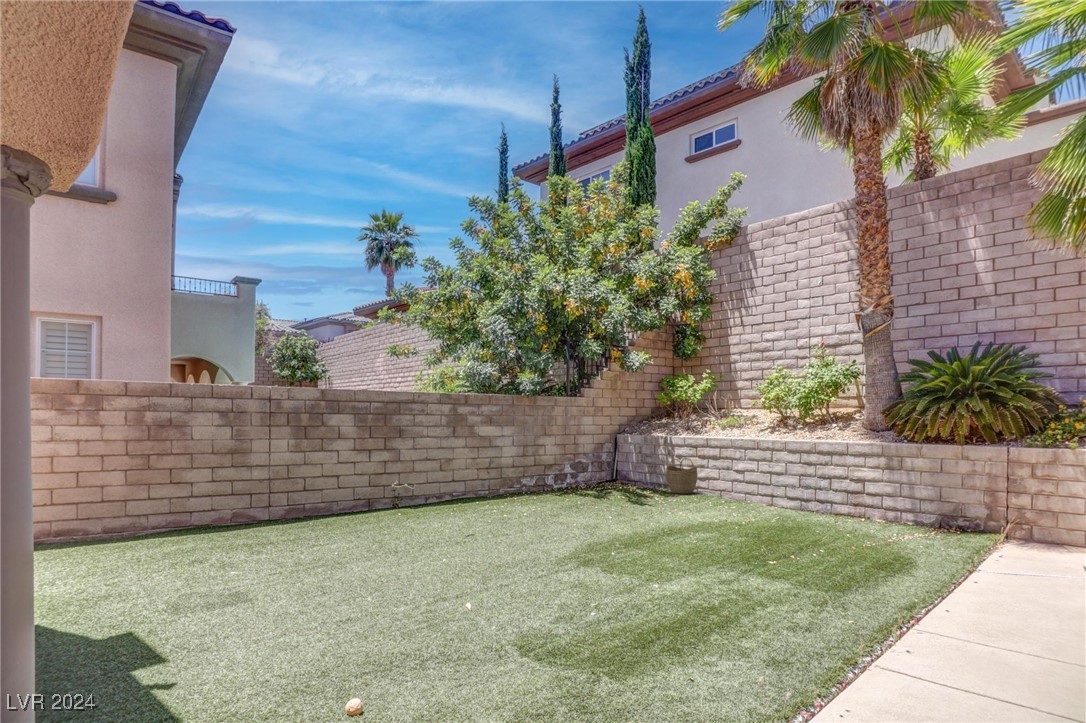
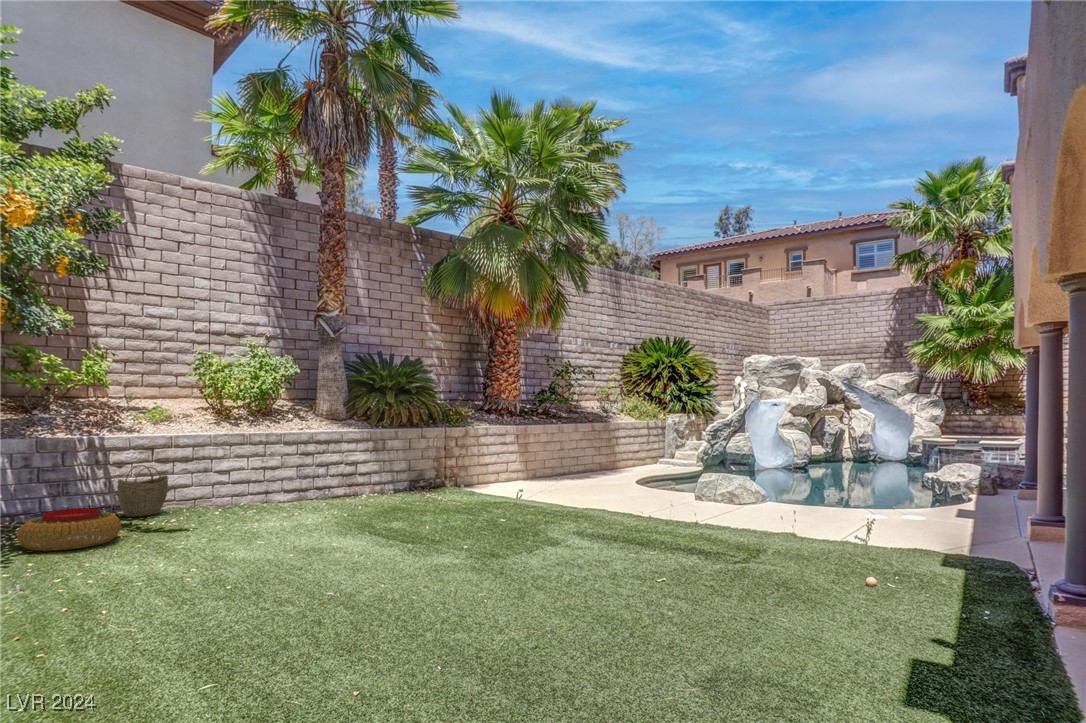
pouf: none [573,477,621,499] -> present [17,509,121,551]

